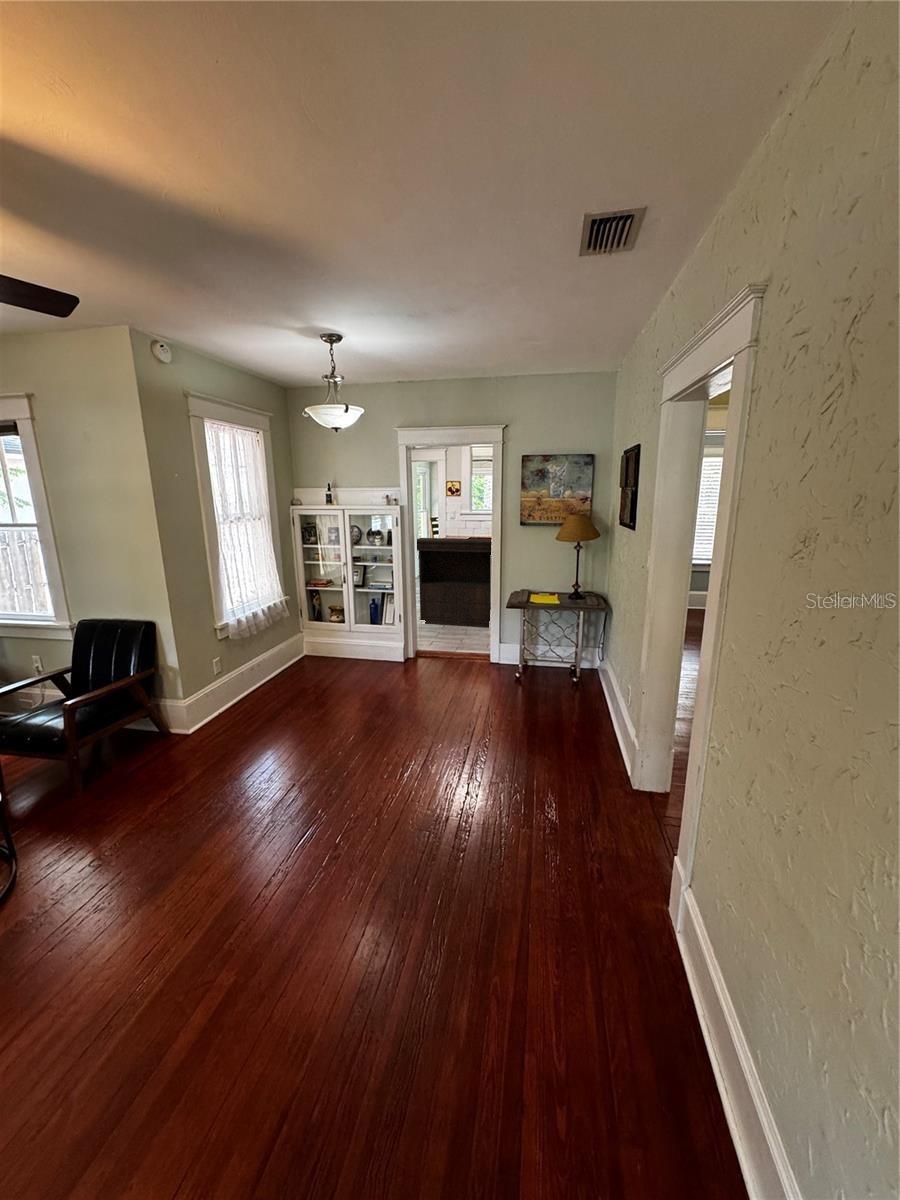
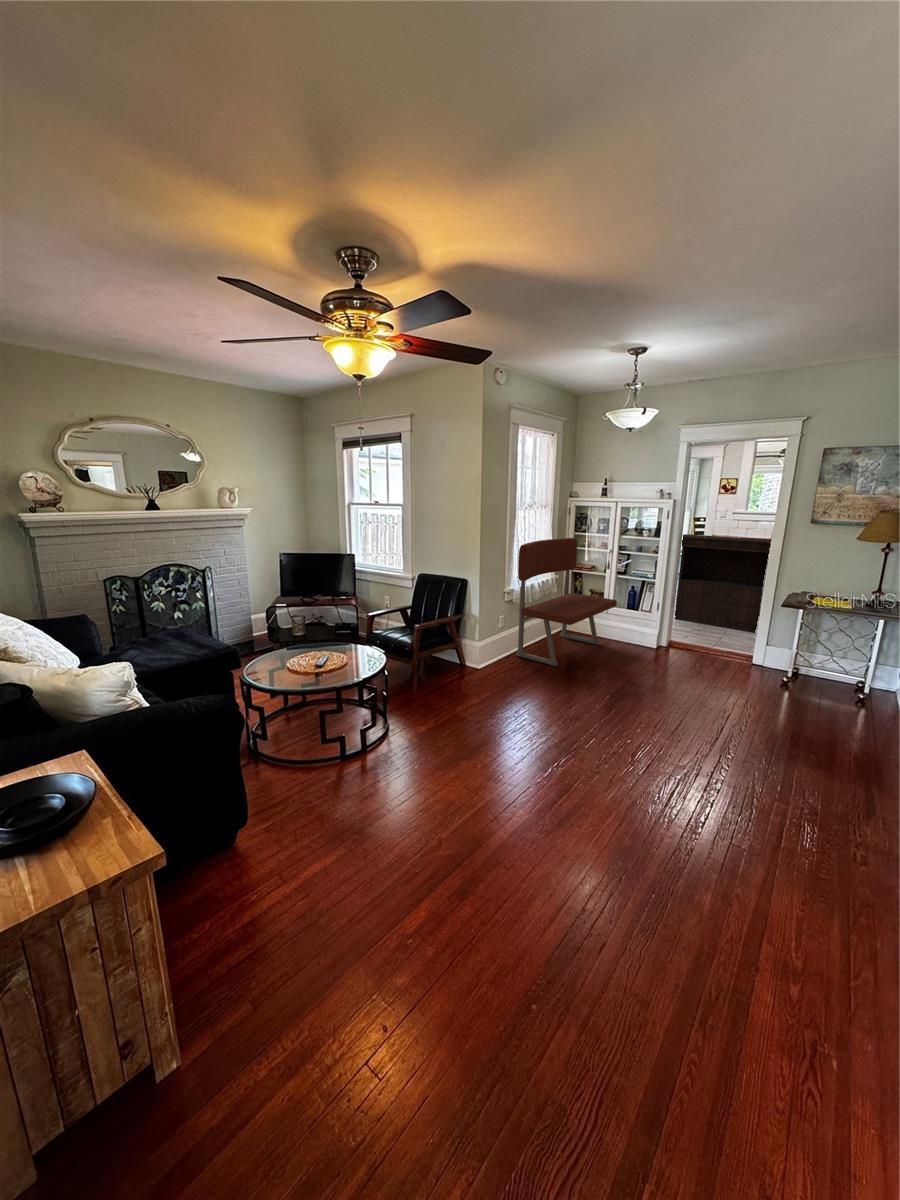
bench: none [227,552,357,709] -> present [516,538,617,666]

